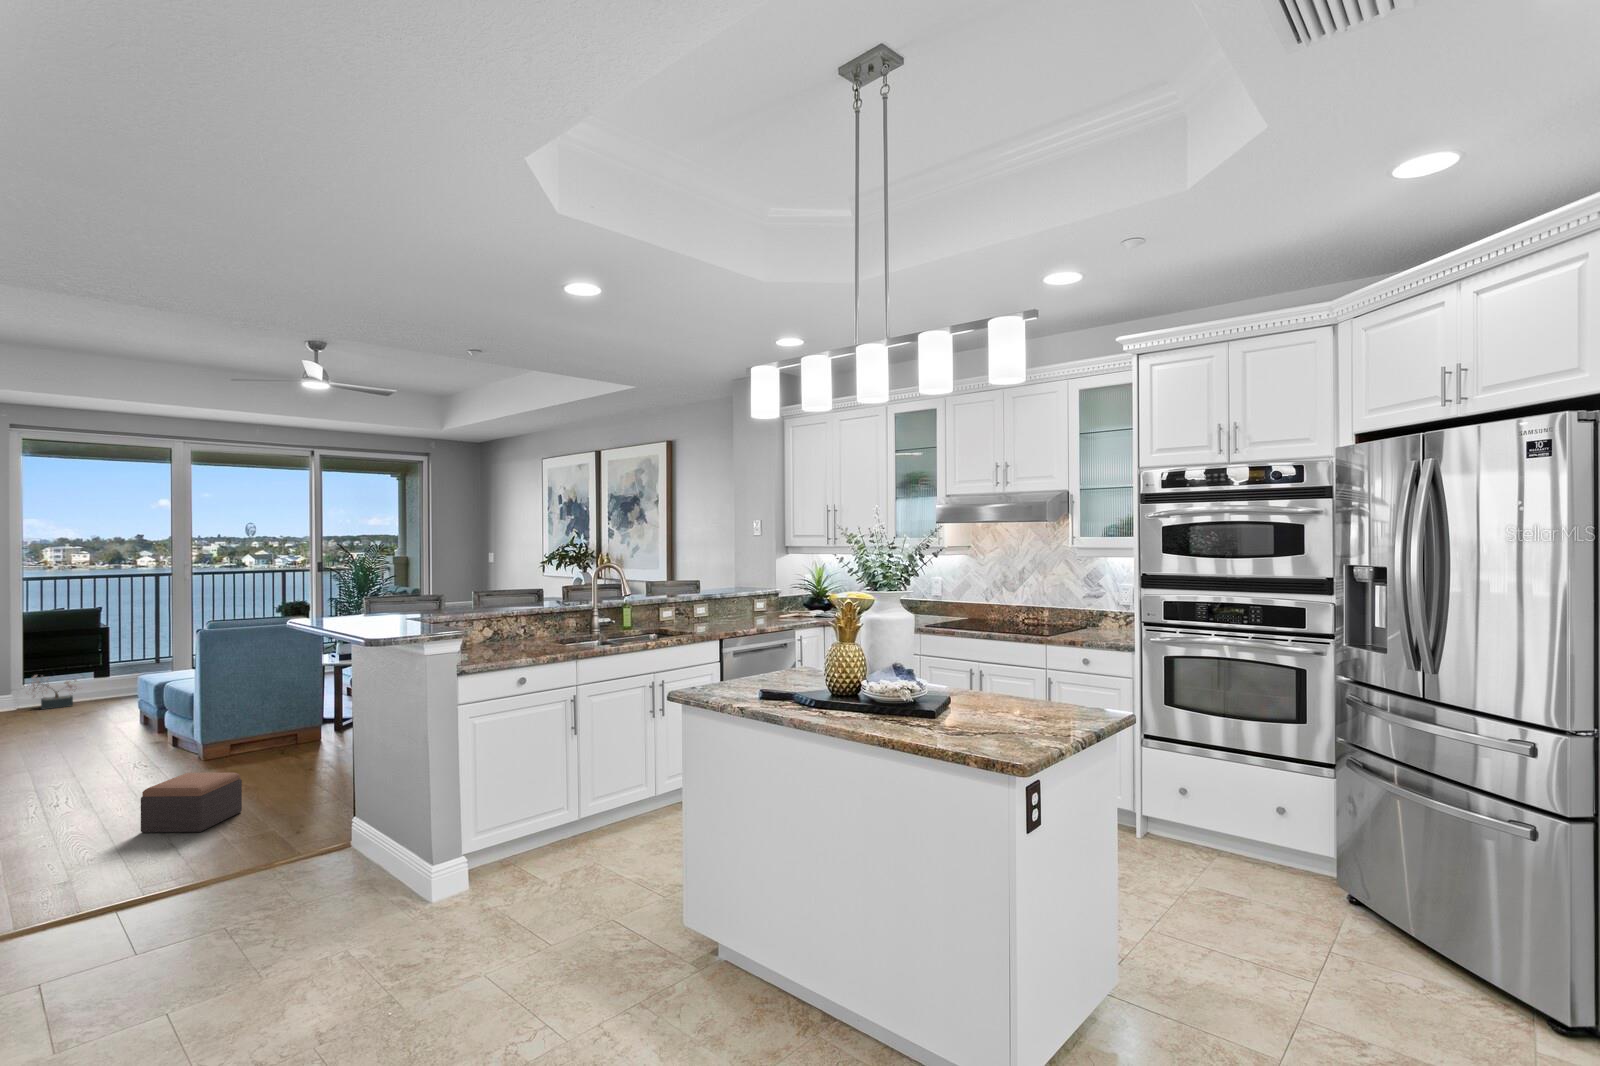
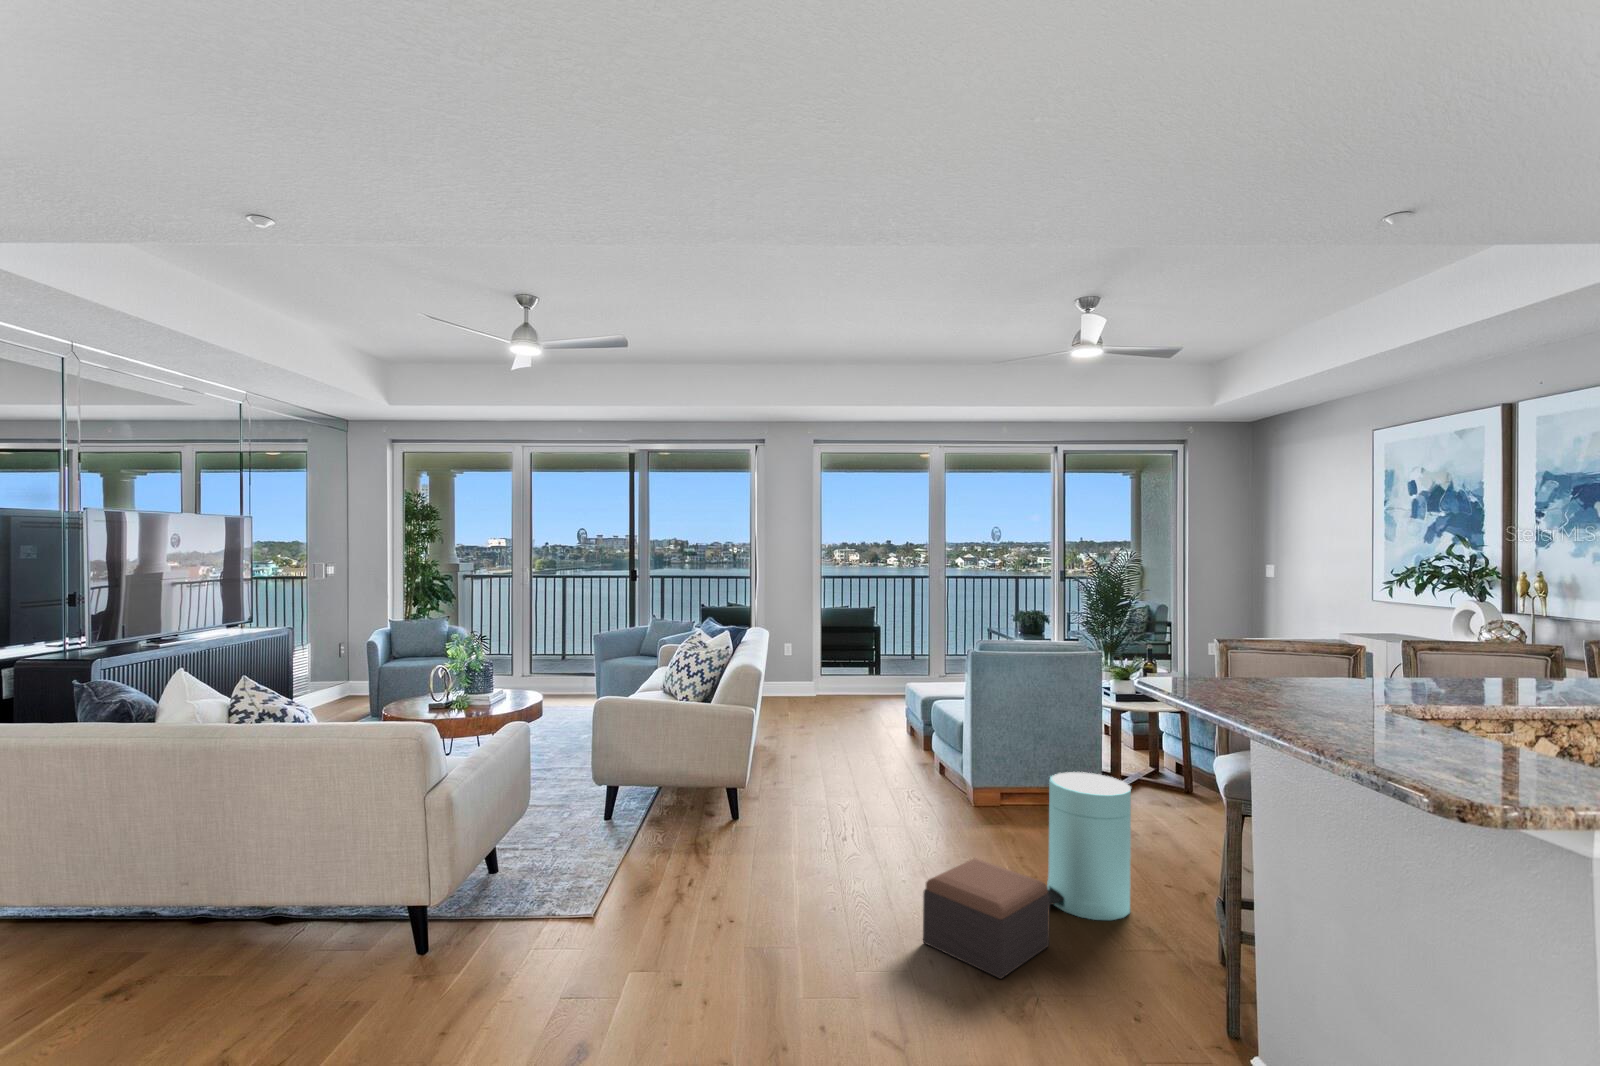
decorative plant: present [29,675,77,709] -> none [820,666,860,701]
trash can: none [239,706,310,795] -> present [1047,772,1131,920]

